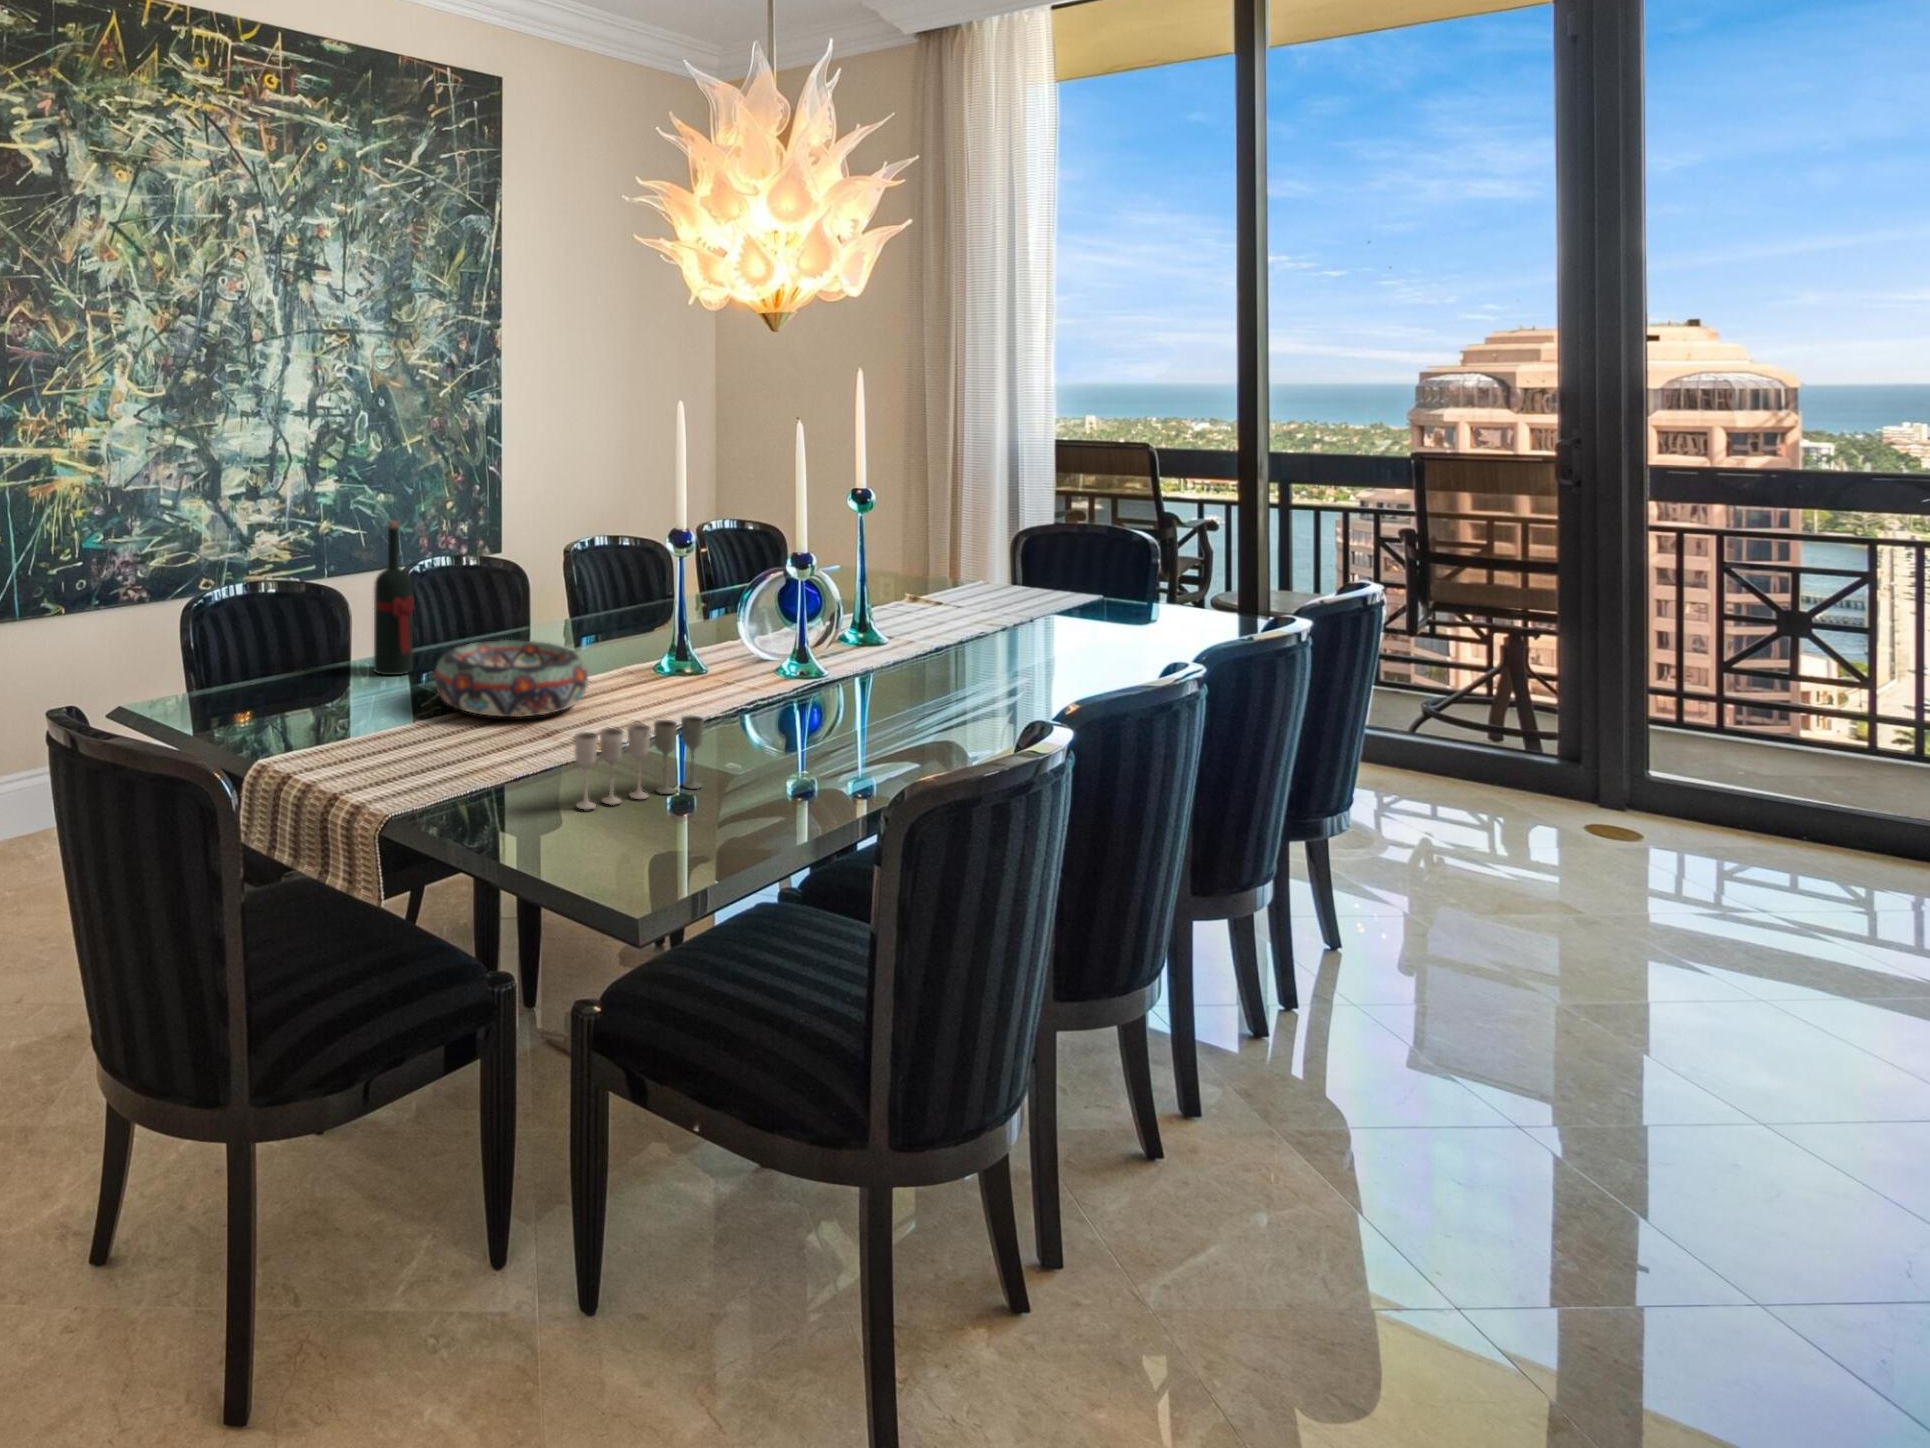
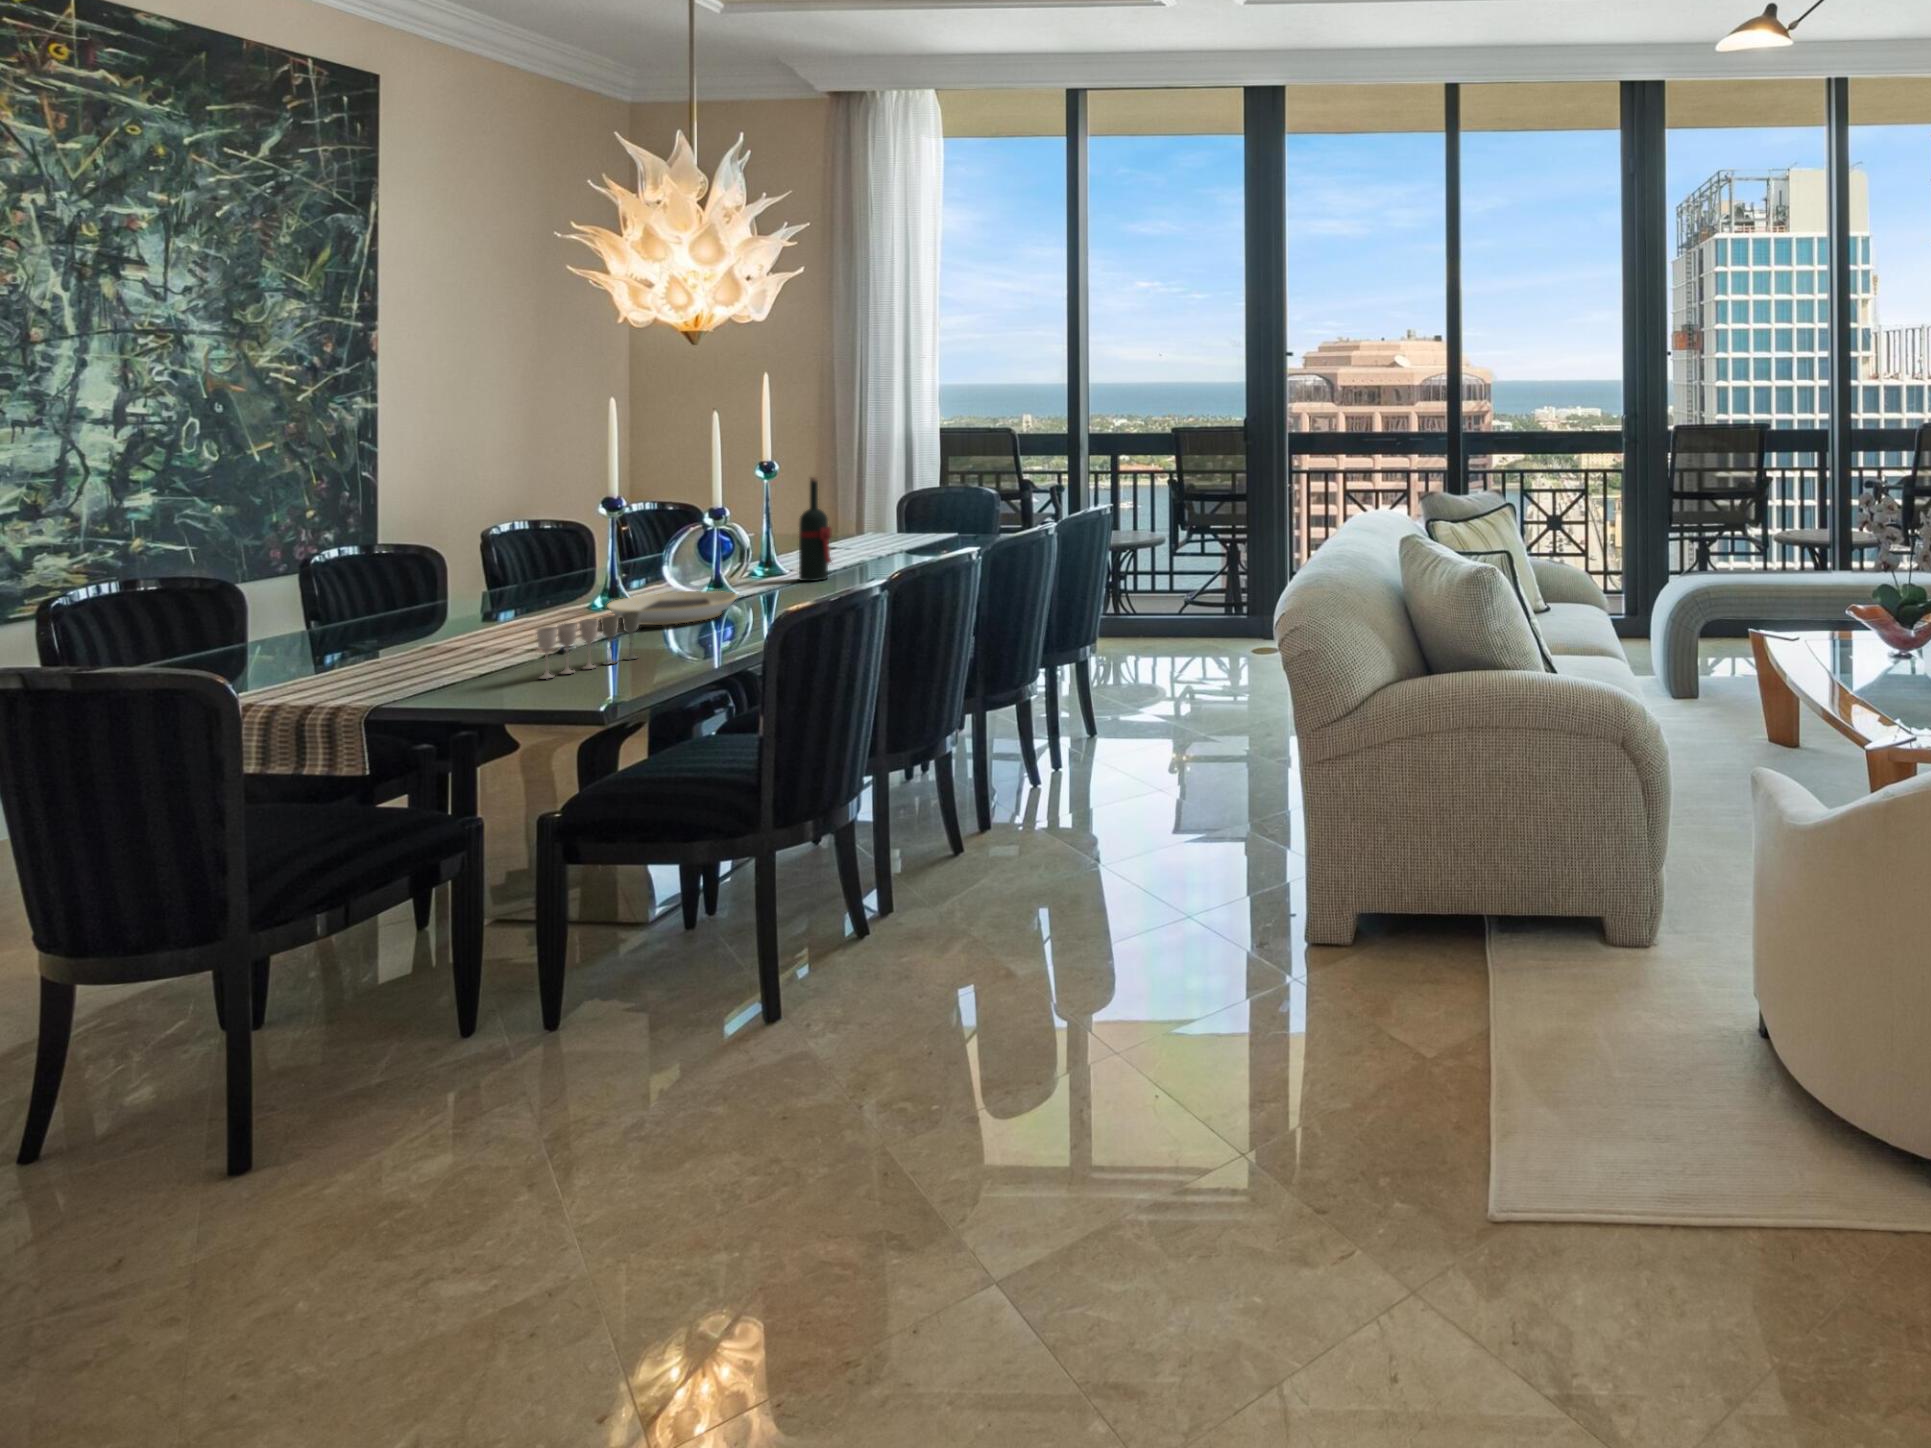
wine bottle: present [374,521,413,675] -> present [799,477,832,581]
decorative bowl: present [434,640,588,717] -> none [375,593,531,650]
plate: none [672,663,830,719] -> present [607,591,737,625]

